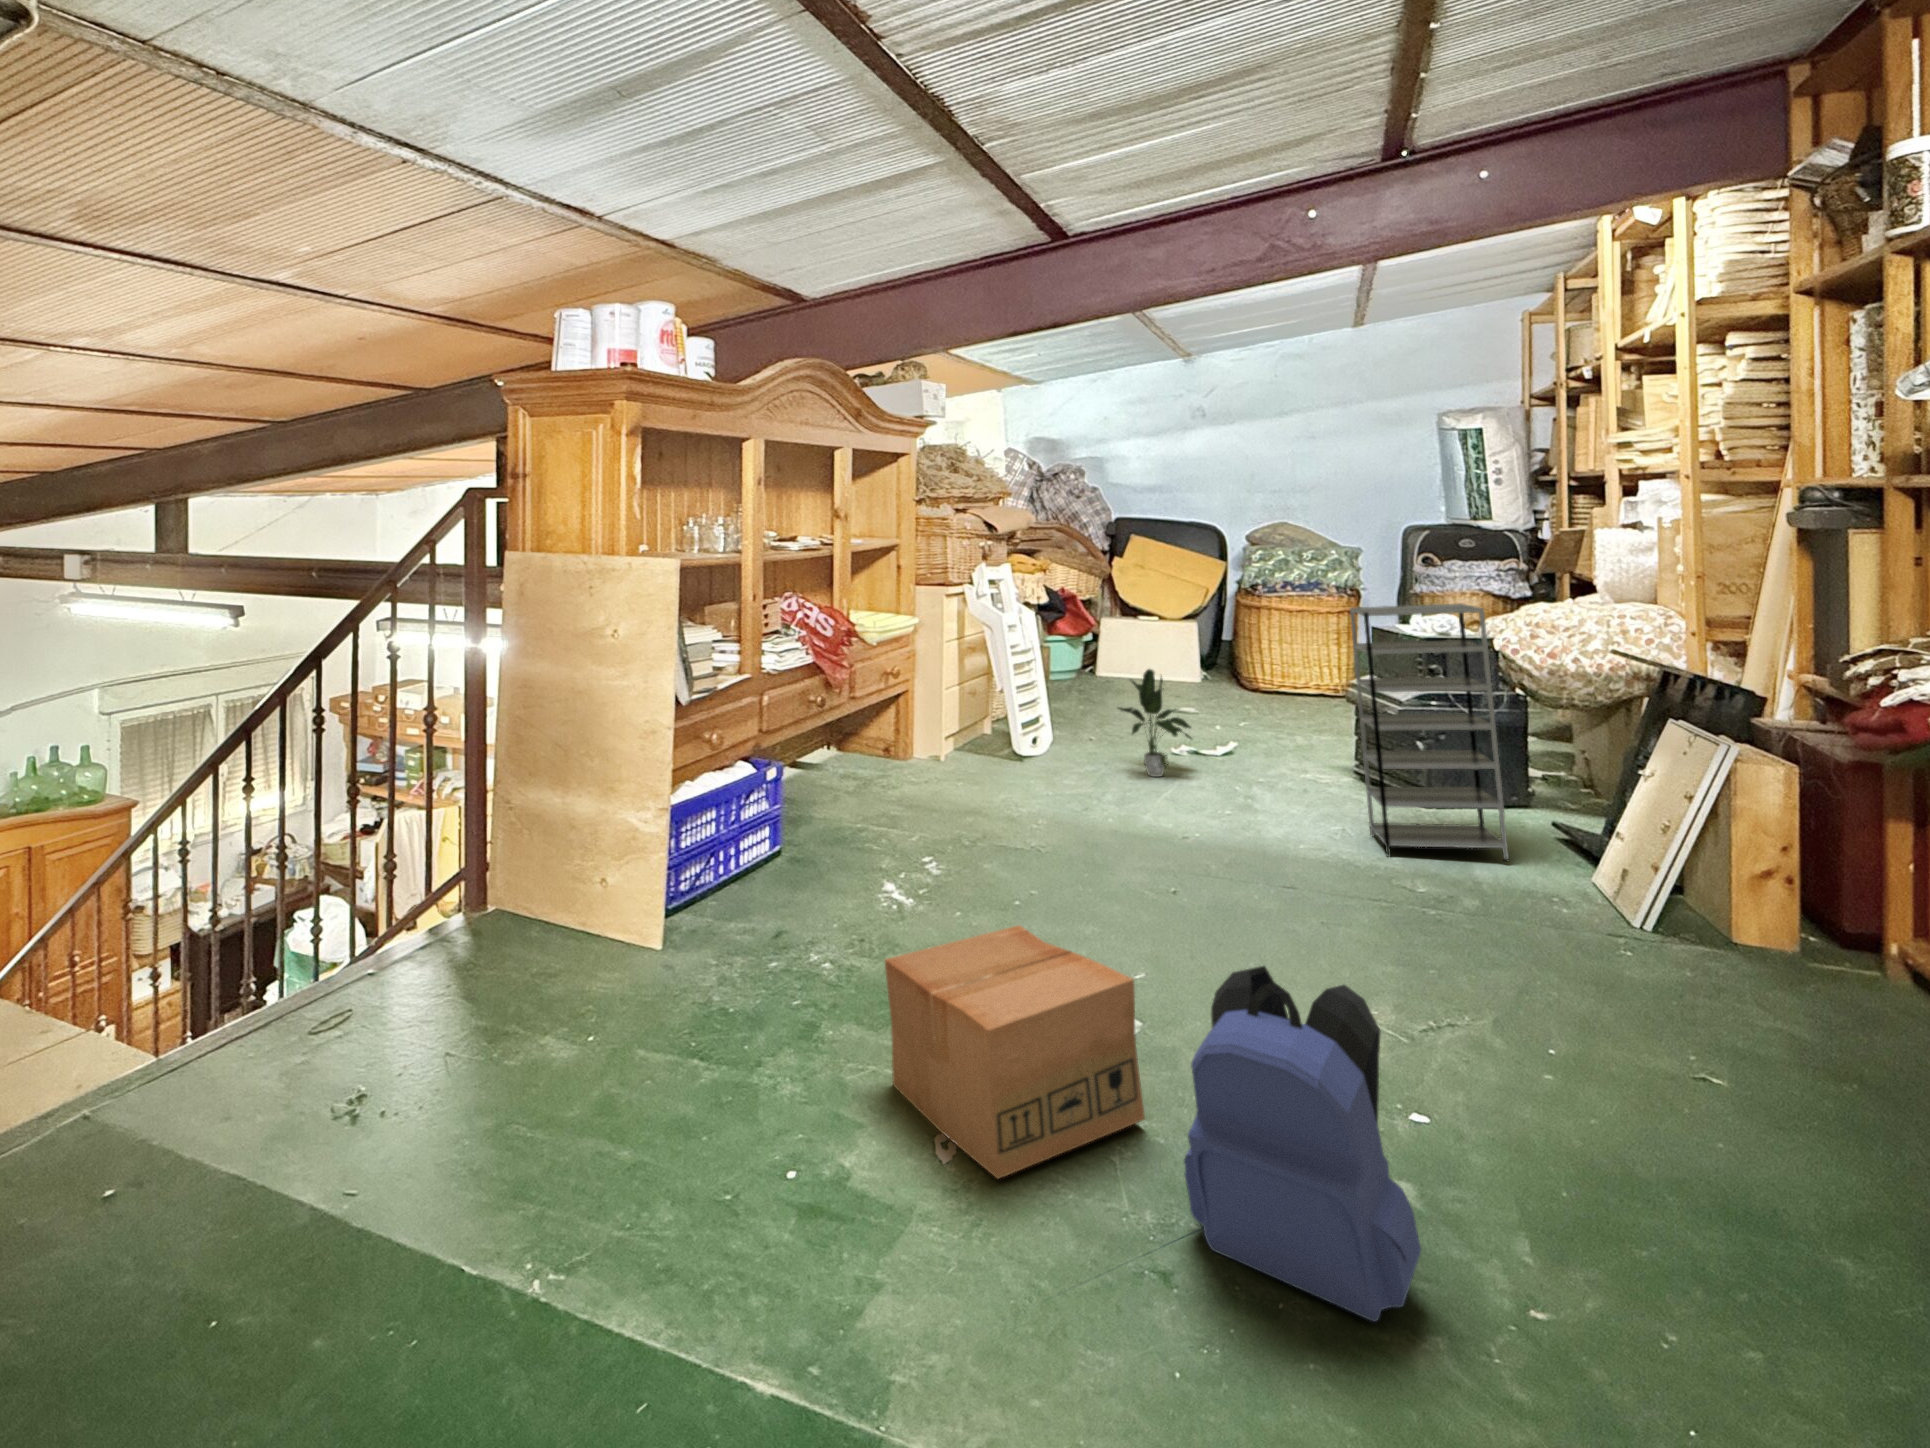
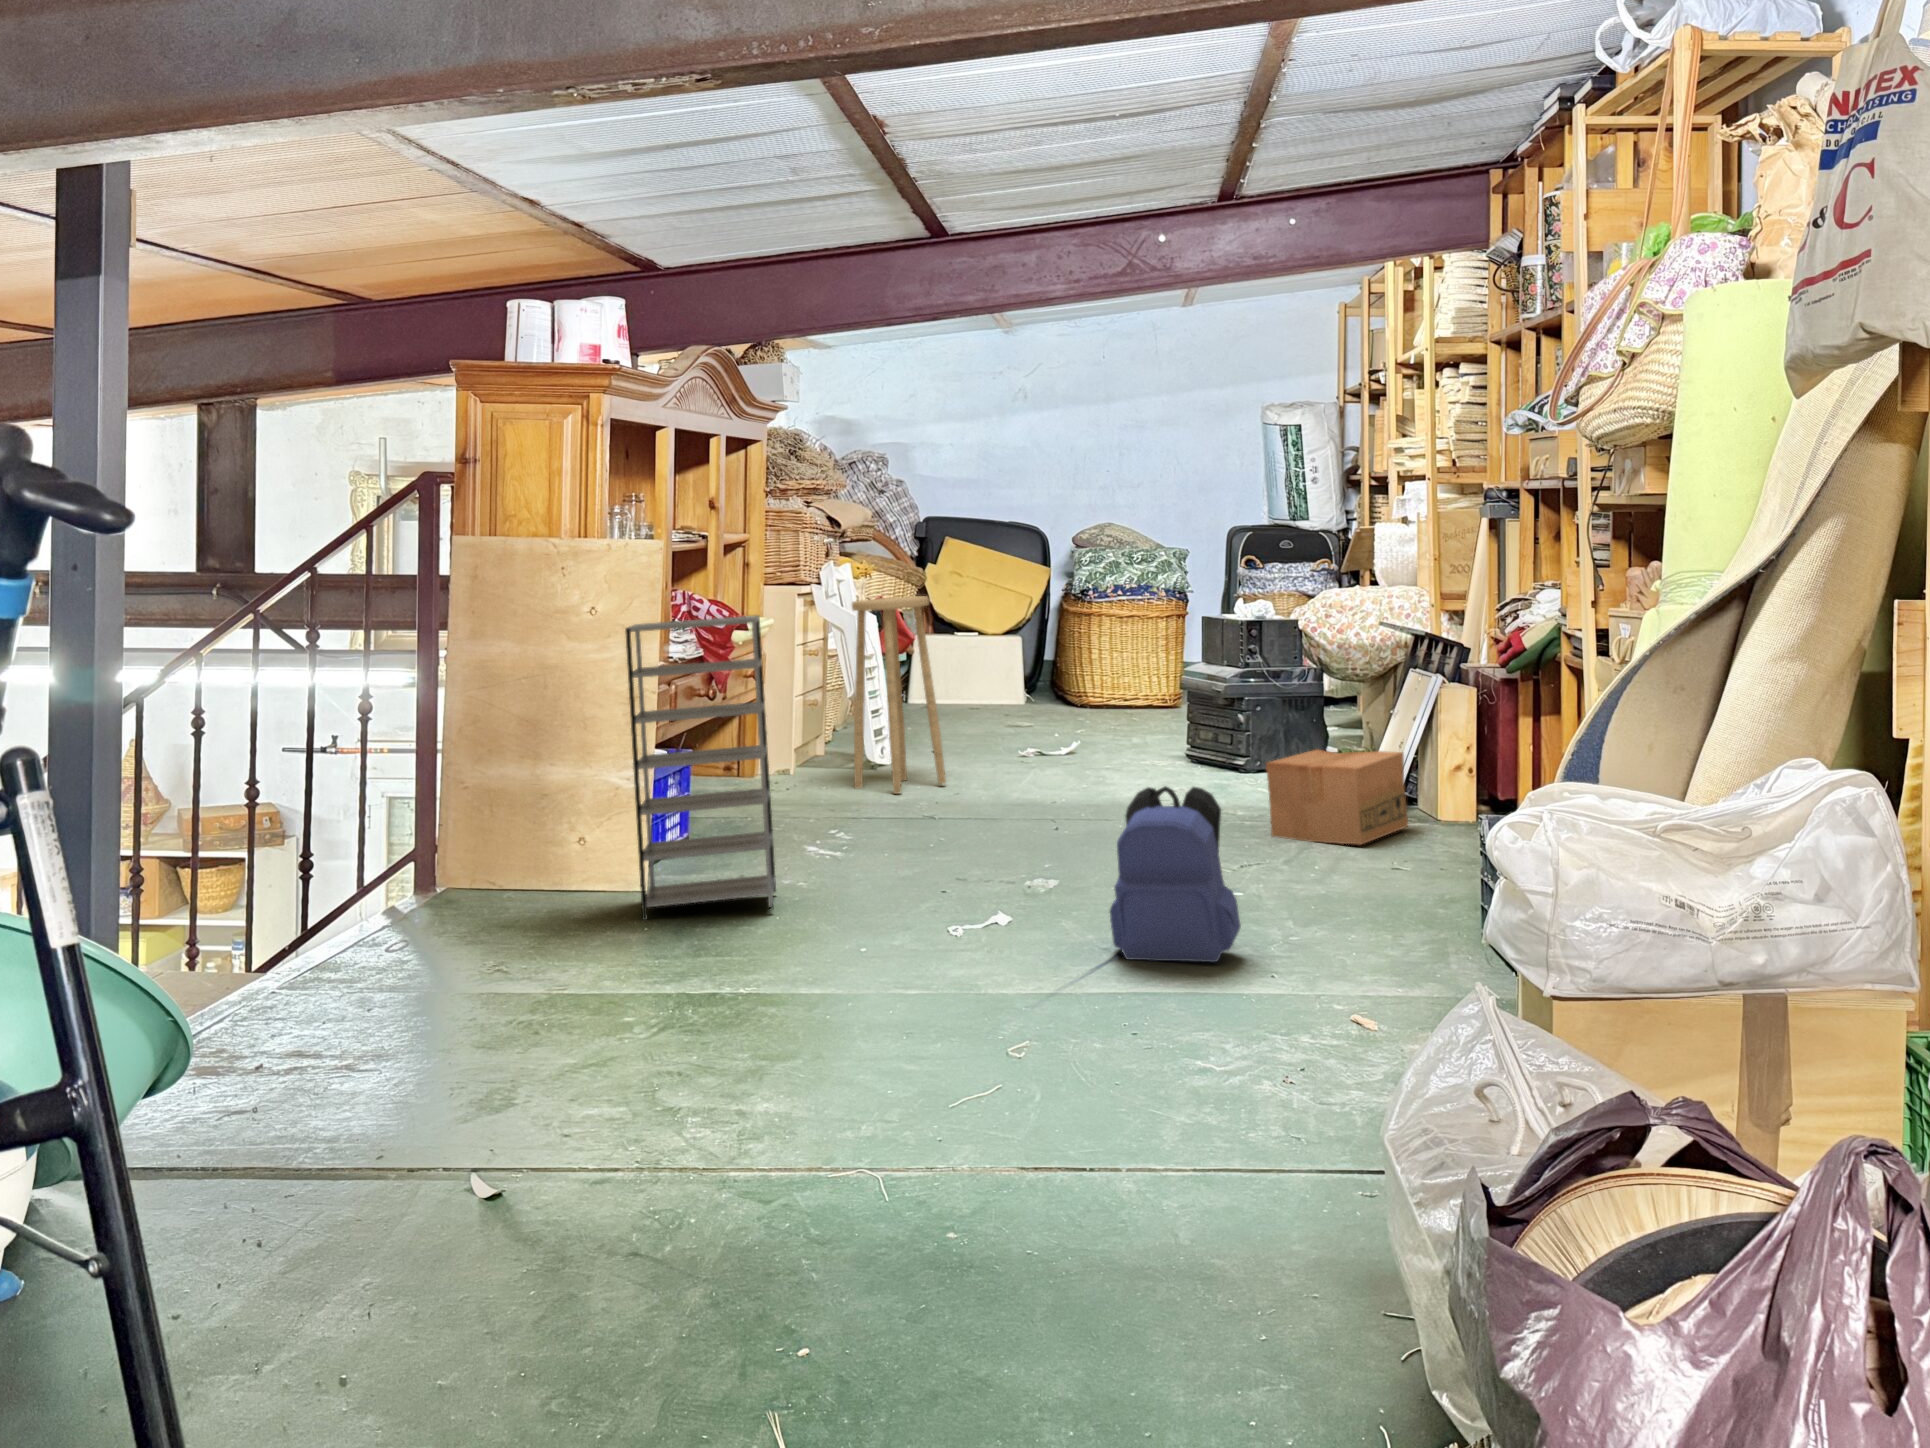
stool: none [988,601,1083,797] -> present [852,596,946,794]
shelving unit: present [1350,604,1509,861] -> present [625,615,776,920]
potted plant: present [1119,669,1191,777] -> none [975,665,1046,773]
cardboard box: present [884,926,1145,1179] -> present [1266,750,1408,845]

